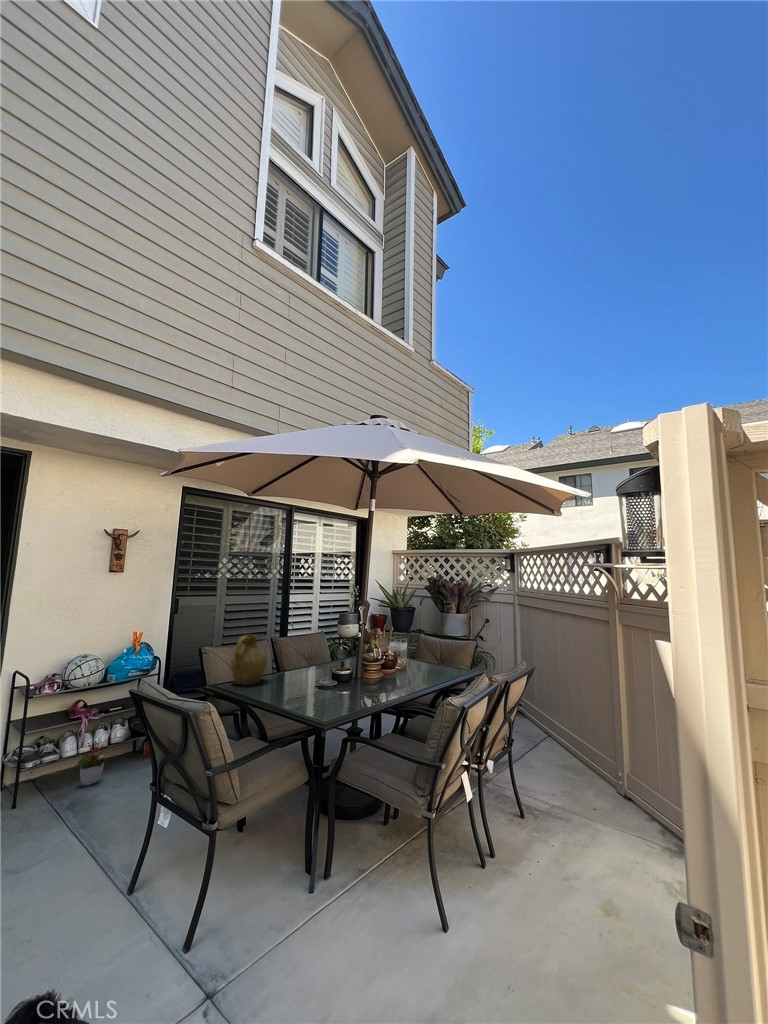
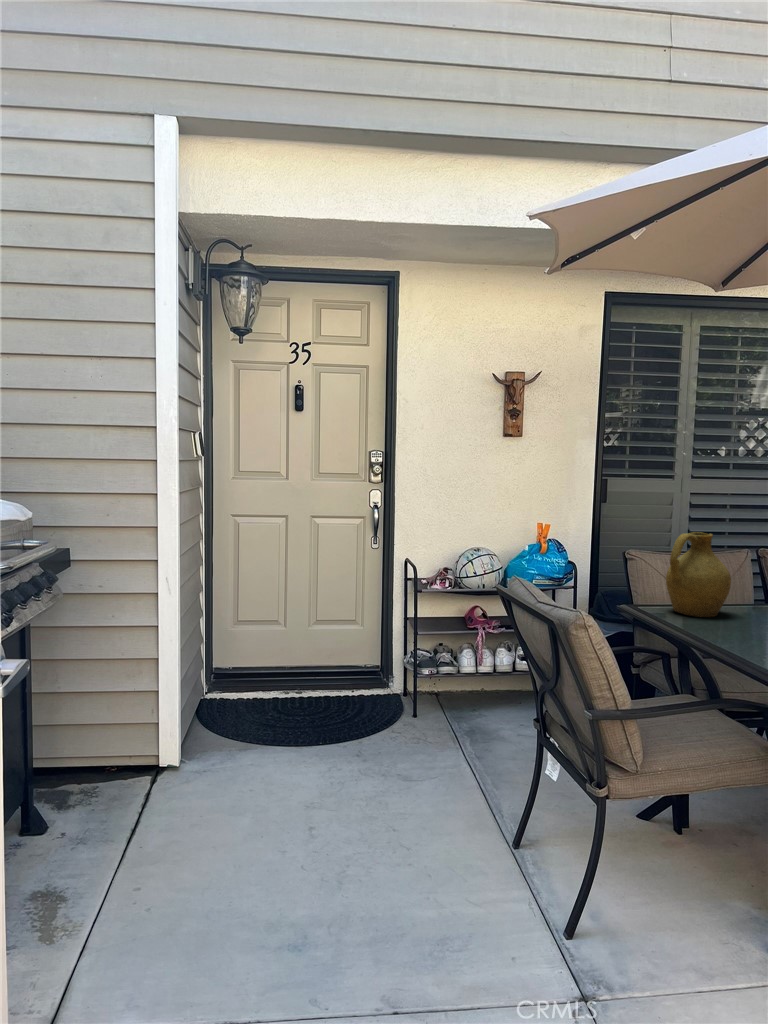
decorative plant: present [77,741,105,785] -> none [475,660,508,714]

